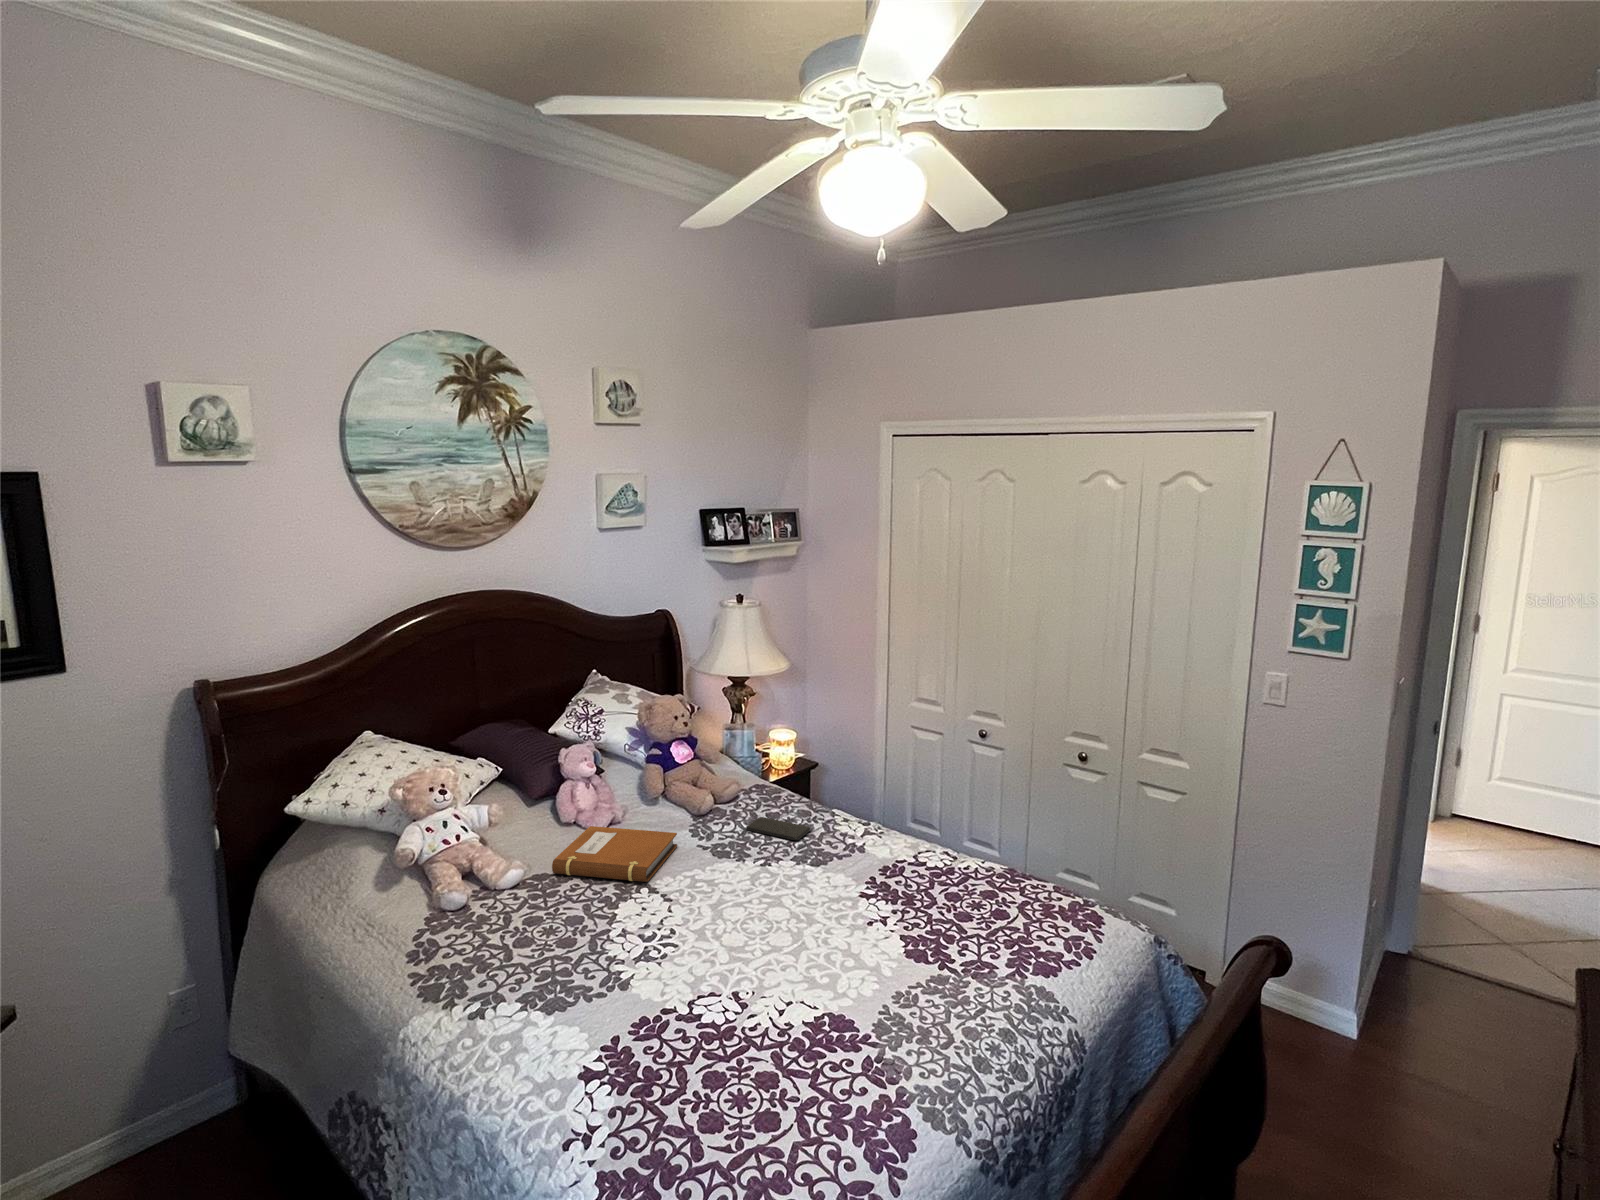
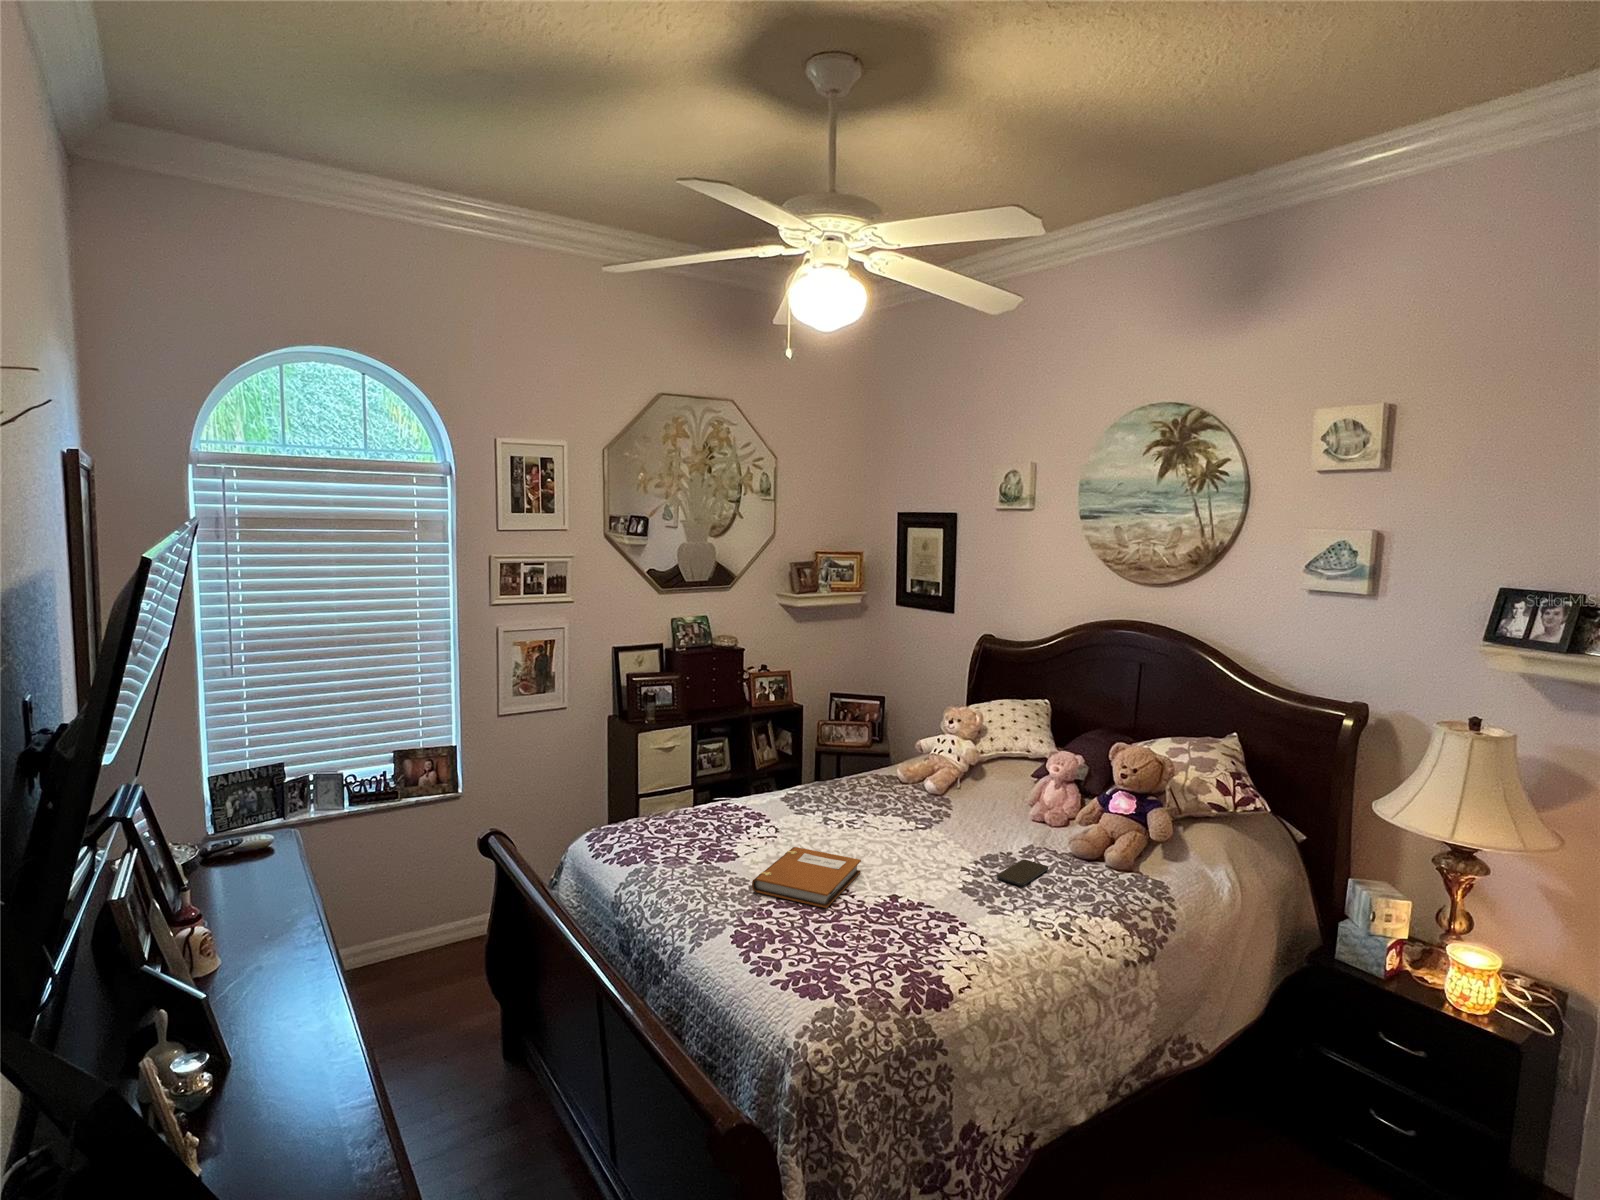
notebook: present [552,826,677,882] -> present [752,847,861,908]

